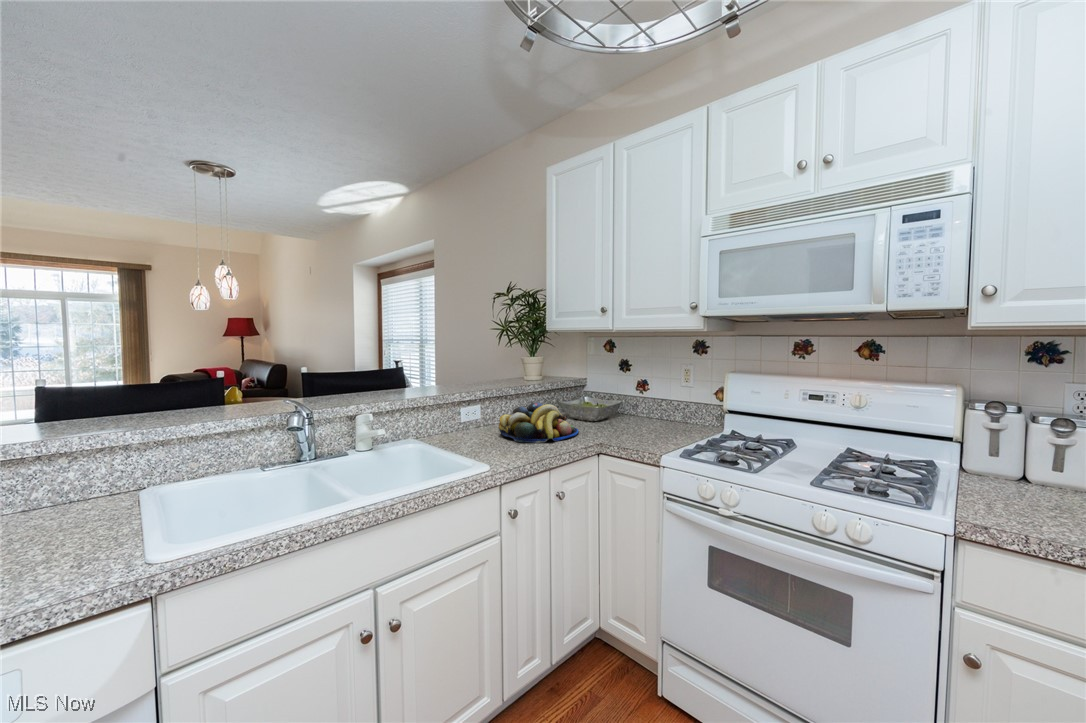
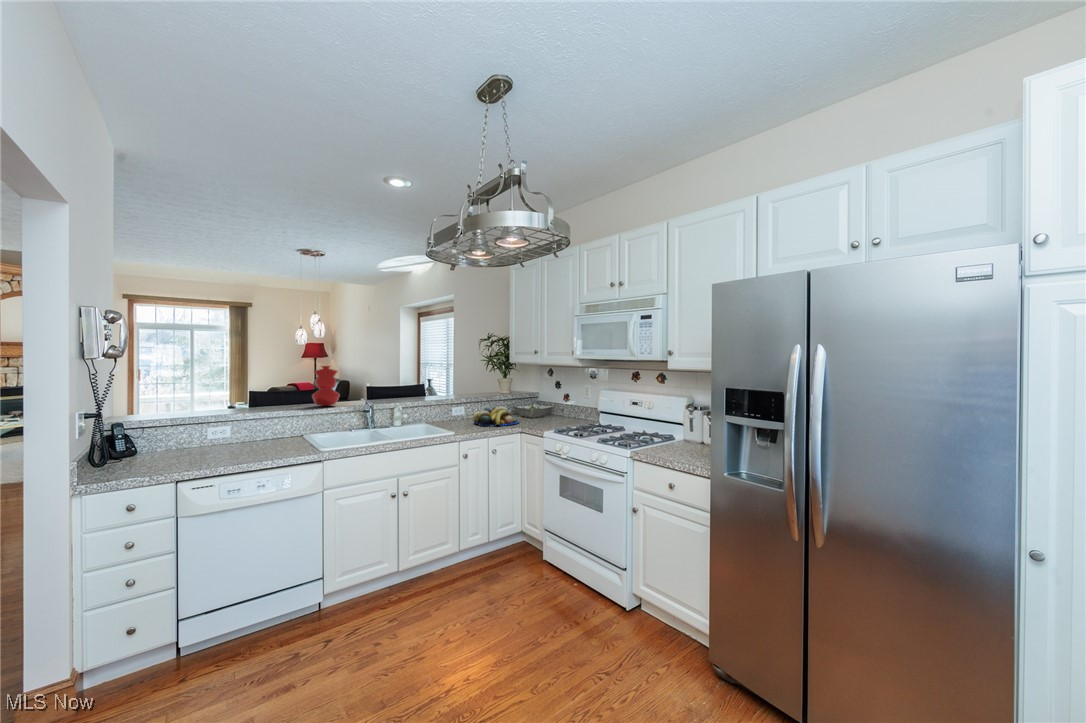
vase: none [174,335,240,418] -> present [312,366,340,406]

